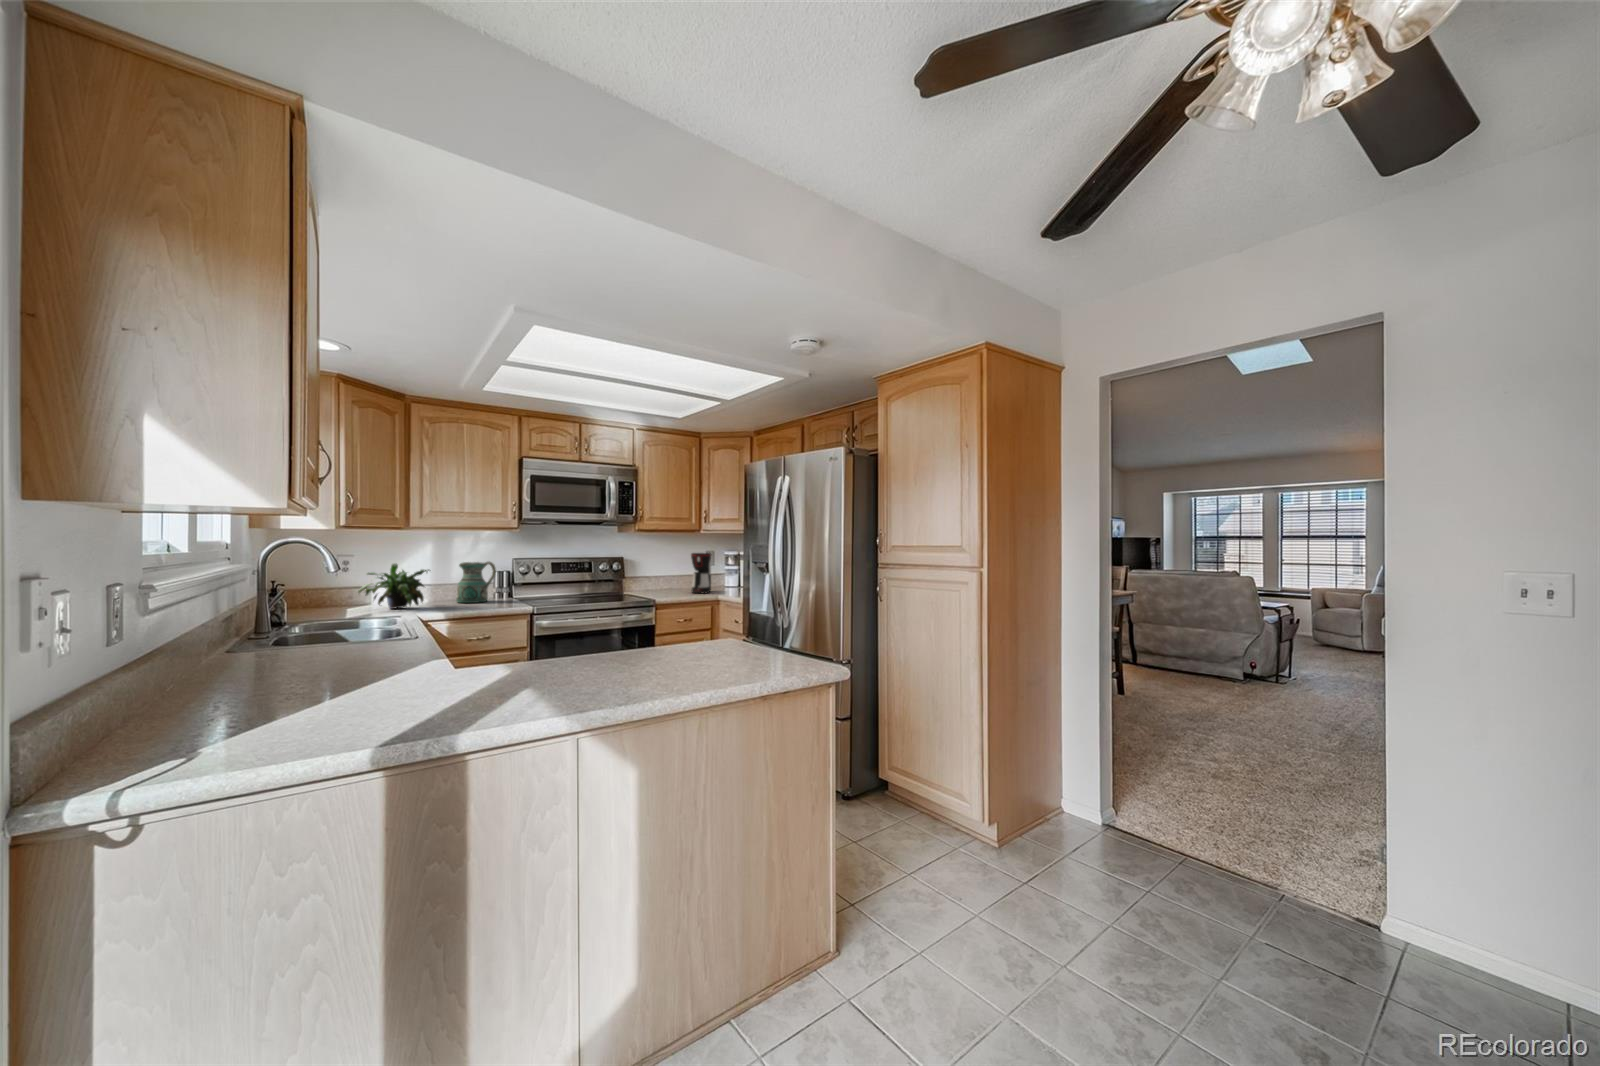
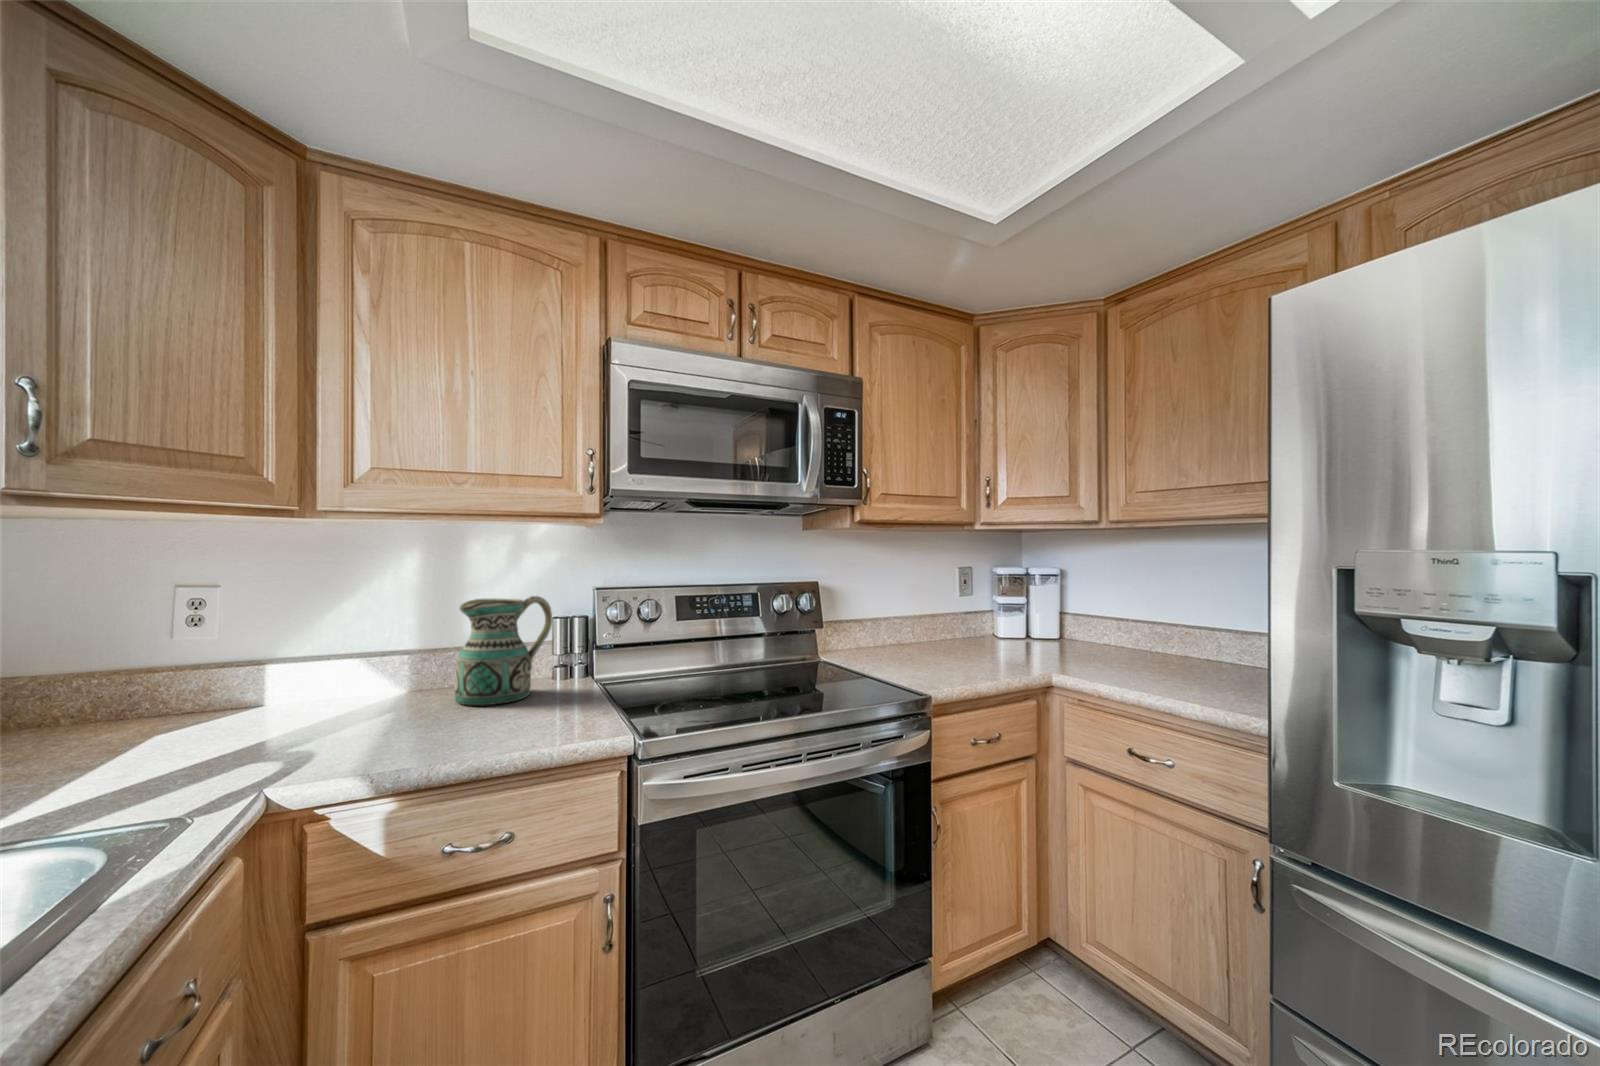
coffee maker: present [691,553,711,593] -> none [966,572,1014,664]
potted plant: present [359,564,429,609] -> none [139,613,374,746]

